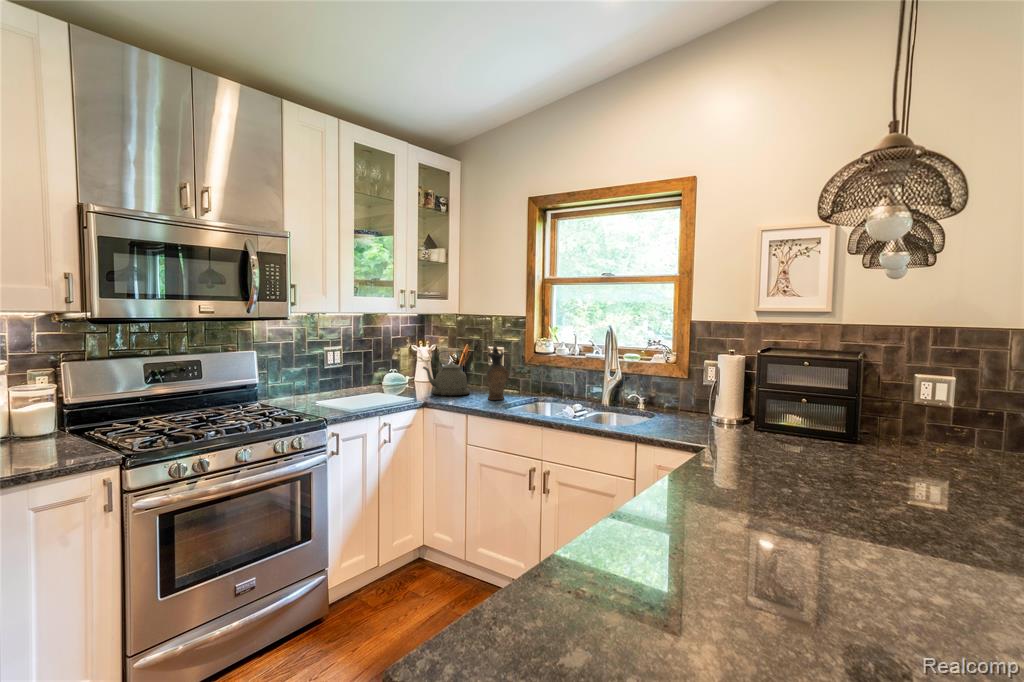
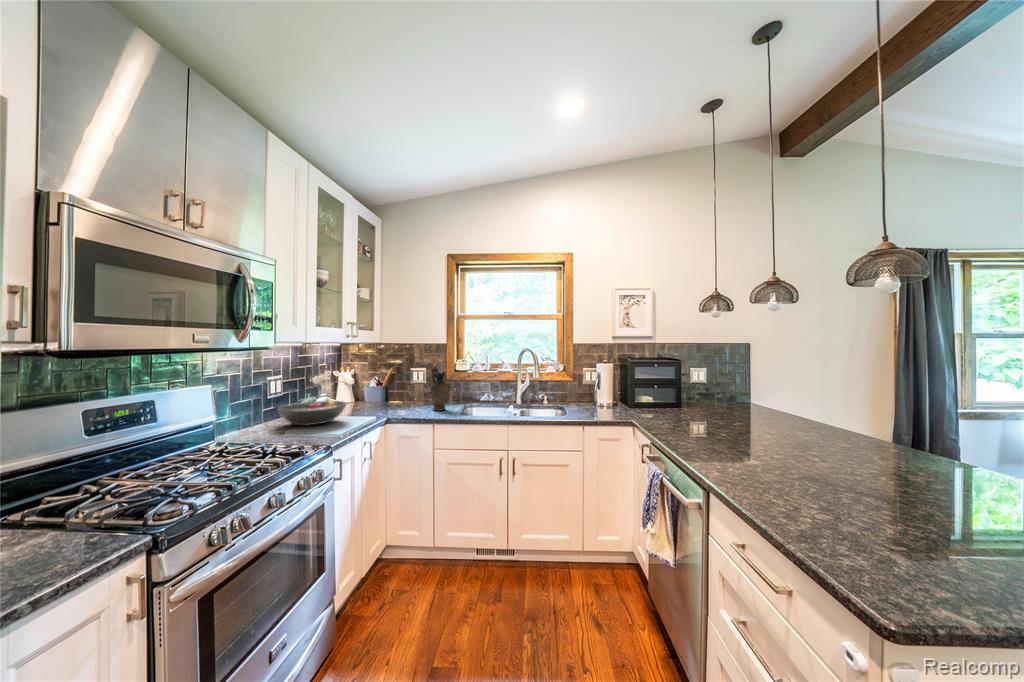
kettle: present [423,352,470,396] -> none [374,373,411,413]
fruit bowl: none [322,372,388,398] -> present [278,398,347,426]

